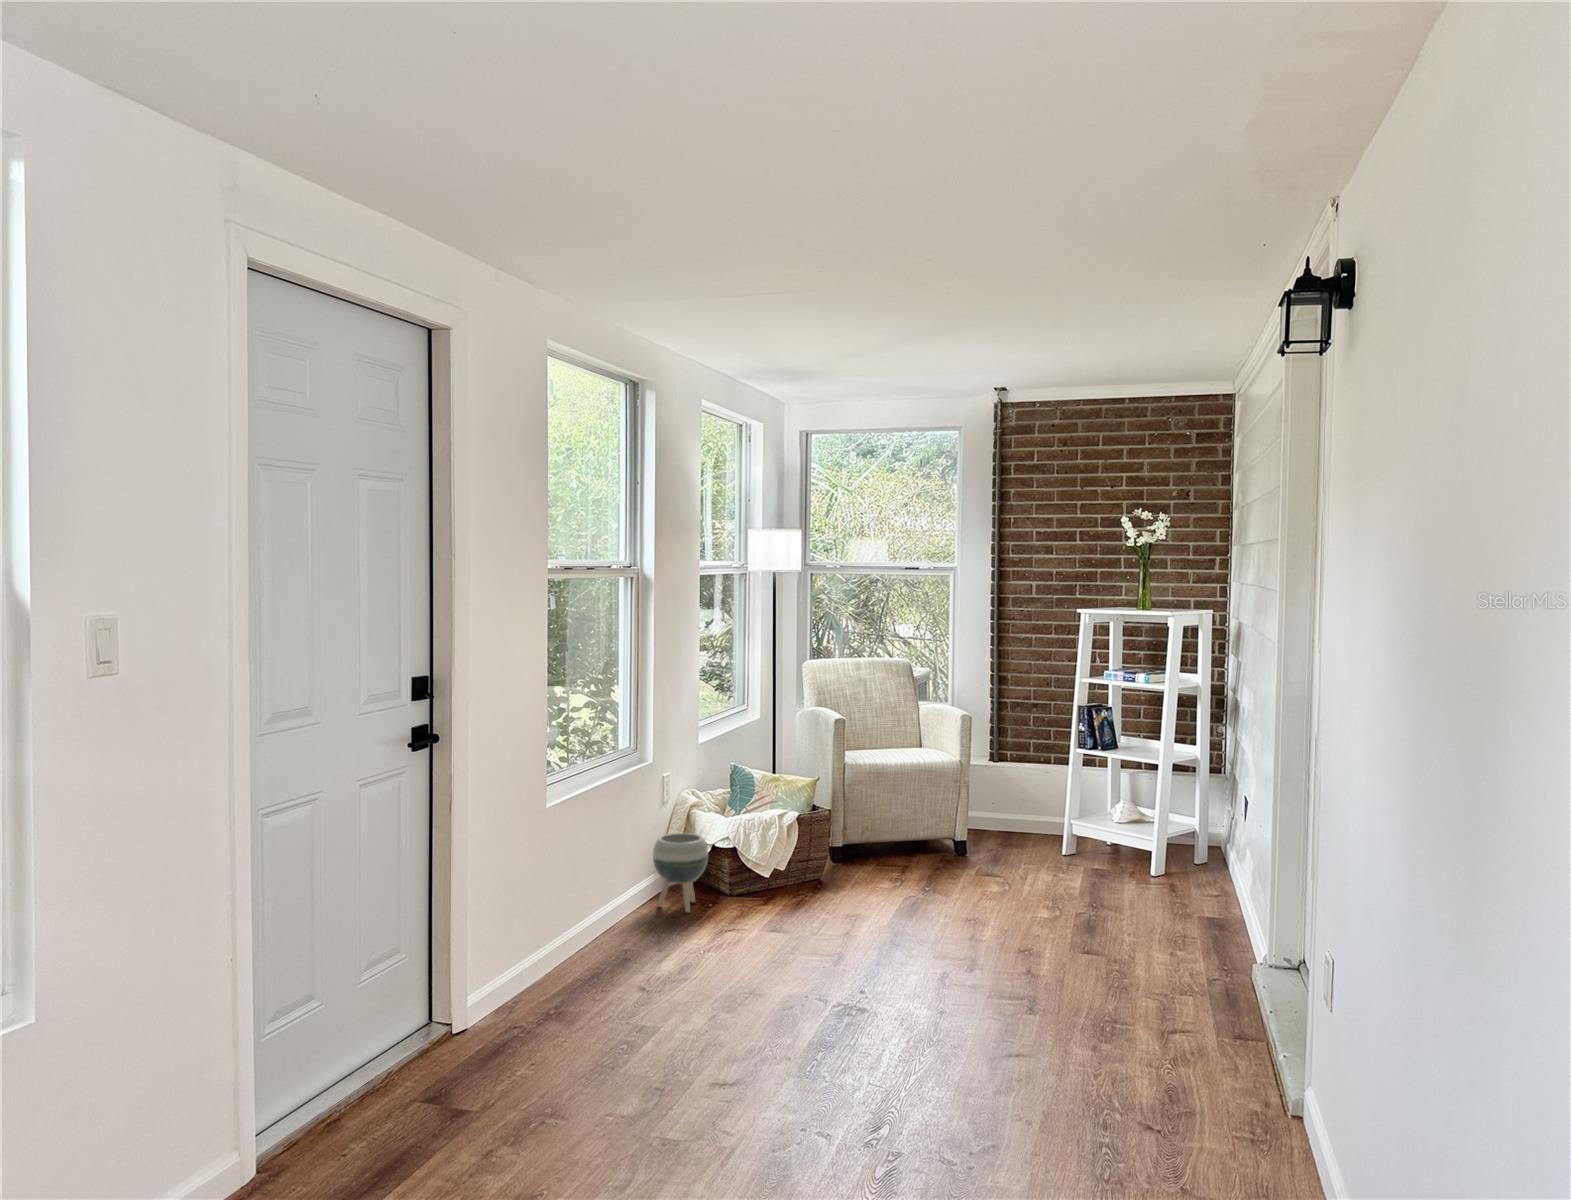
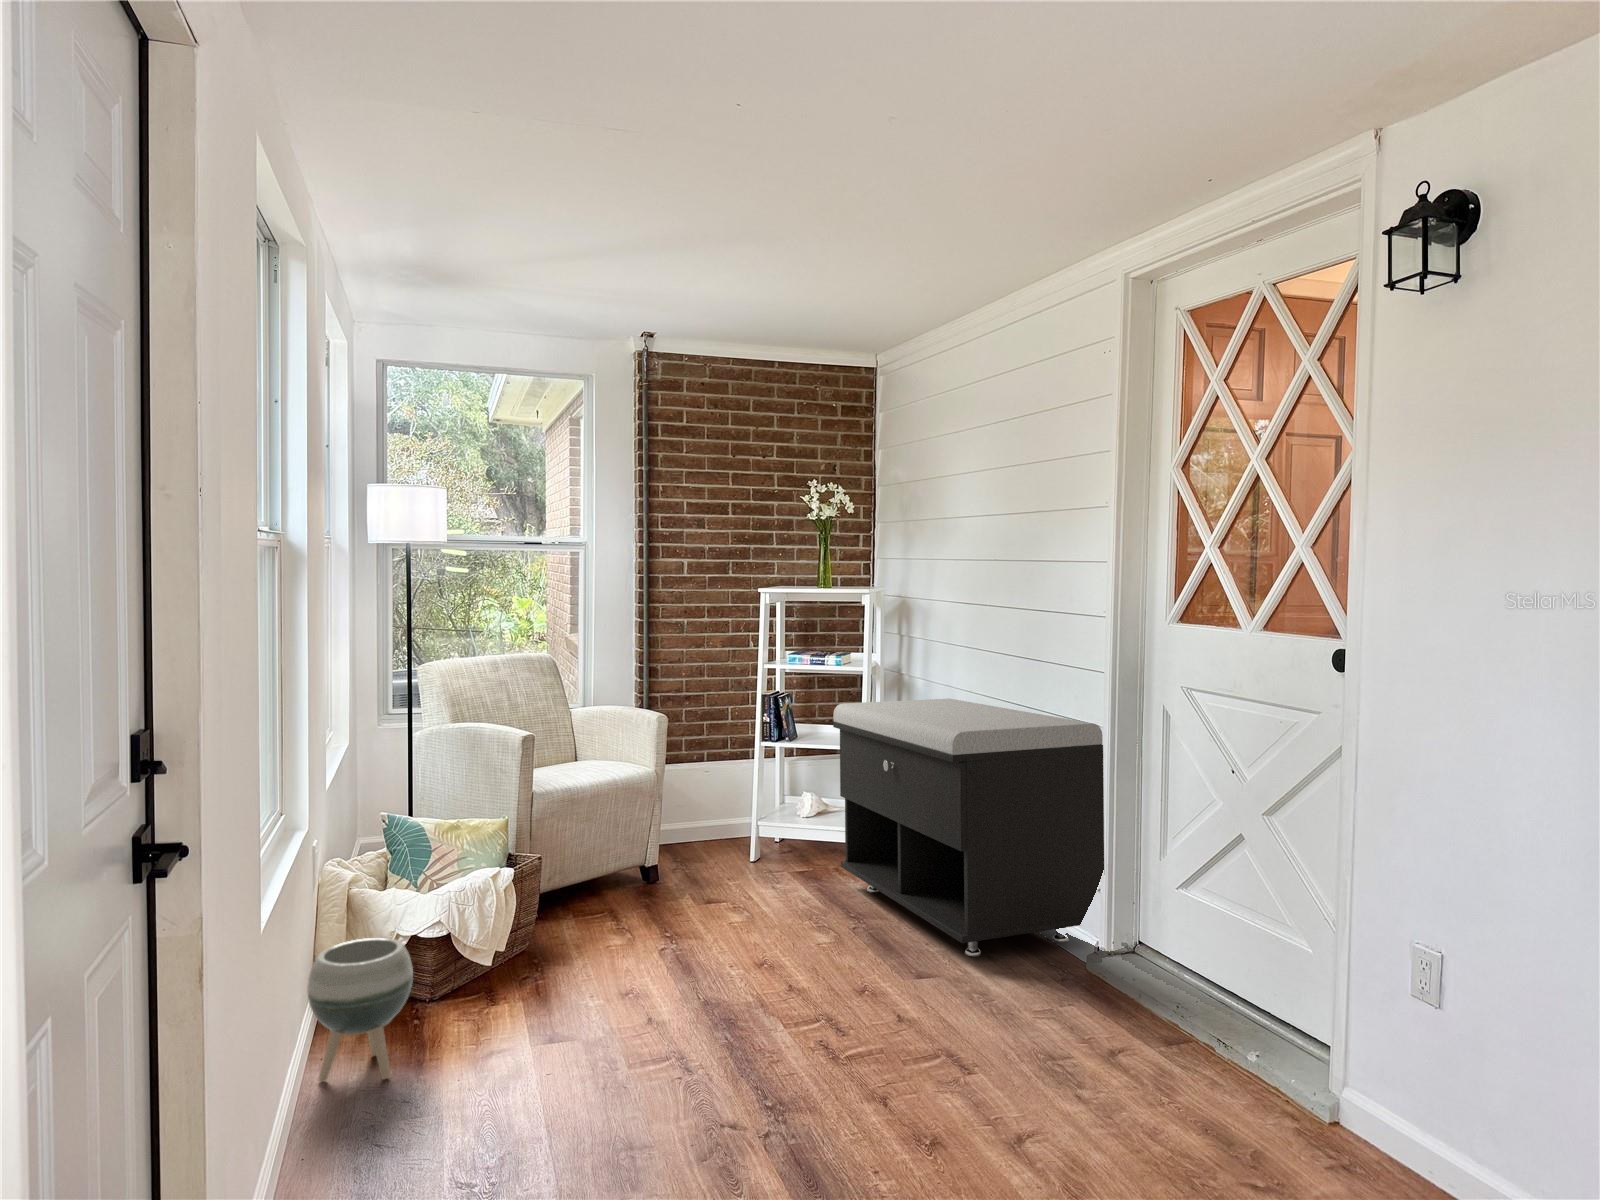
storage bench: none [1092,723,1251,950] -> present [833,699,1104,957]

